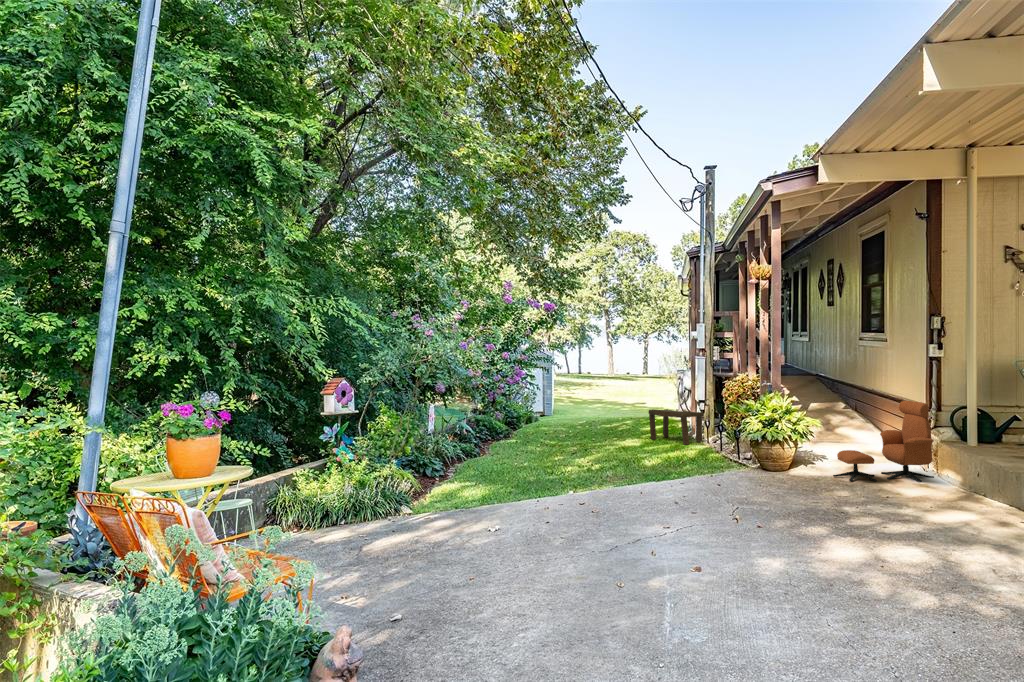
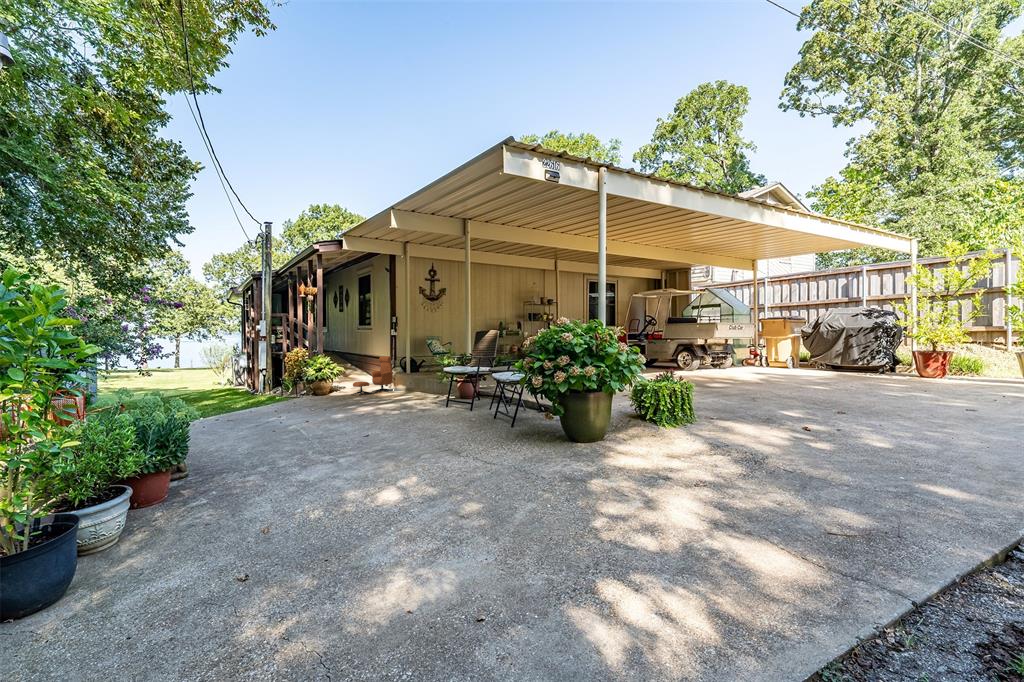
bench: present [649,409,703,445] -> none [230,375,271,397]

